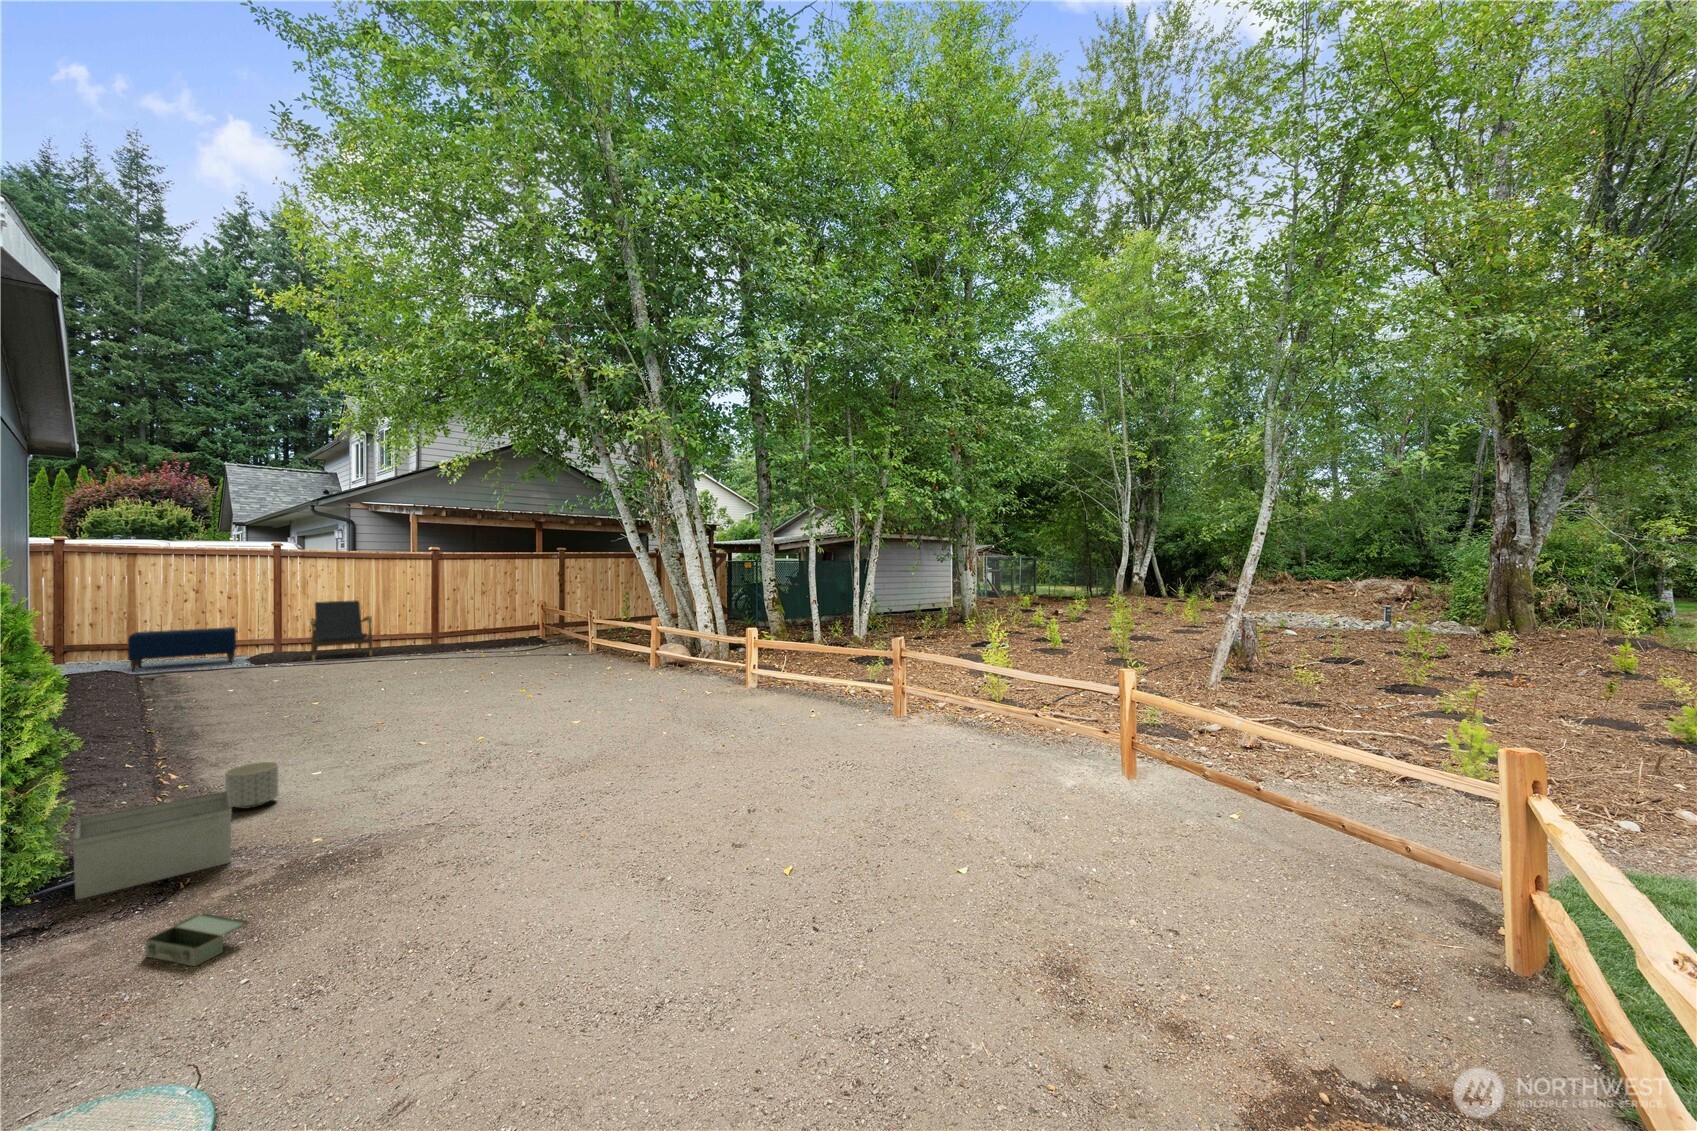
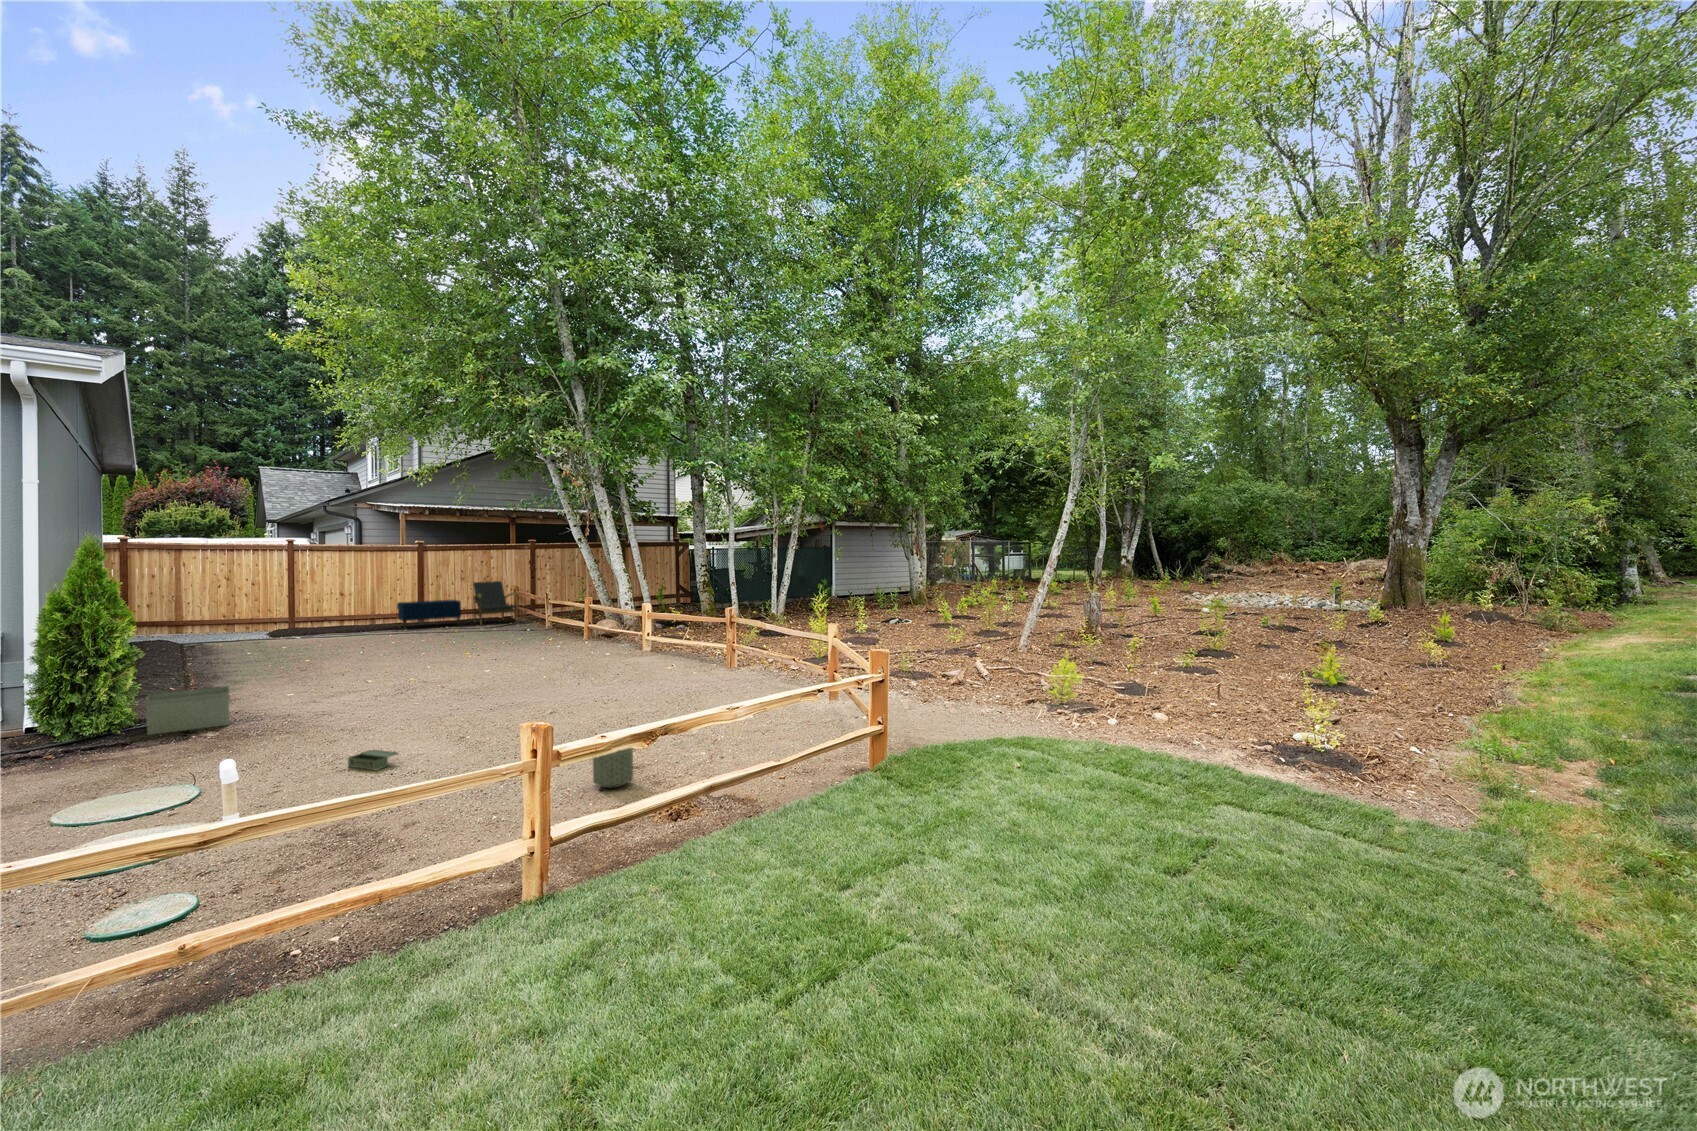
lounge chair: present [310,600,373,661] -> present [473,581,518,624]
bench: present [128,627,236,671] -> present [397,599,461,628]
planter: present [225,762,279,809] -> present [593,748,633,788]
toolbox: present [145,913,247,966] -> present [348,750,398,770]

